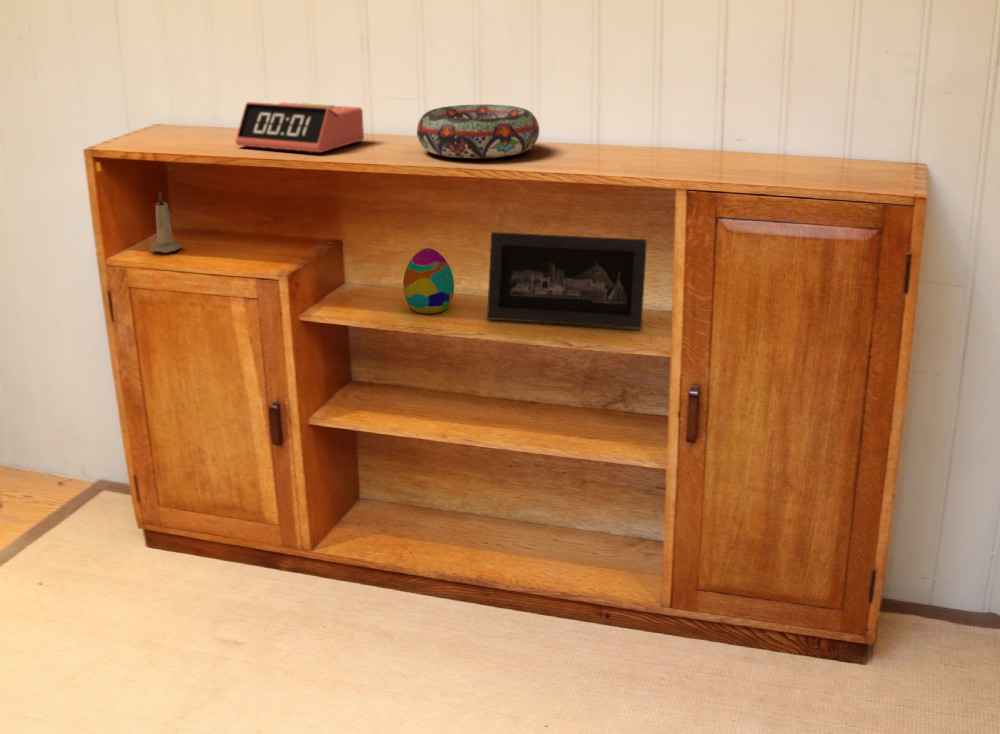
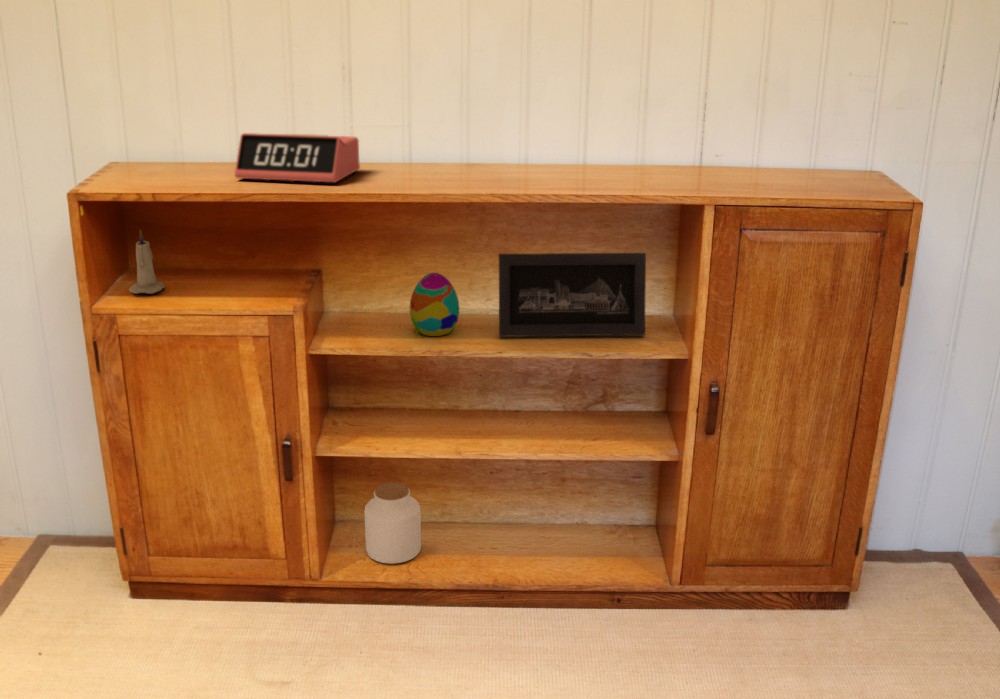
decorative bowl: present [417,105,539,159] -> none [426,132,544,183]
jar: none [362,463,421,546] -> present [364,482,421,564]

